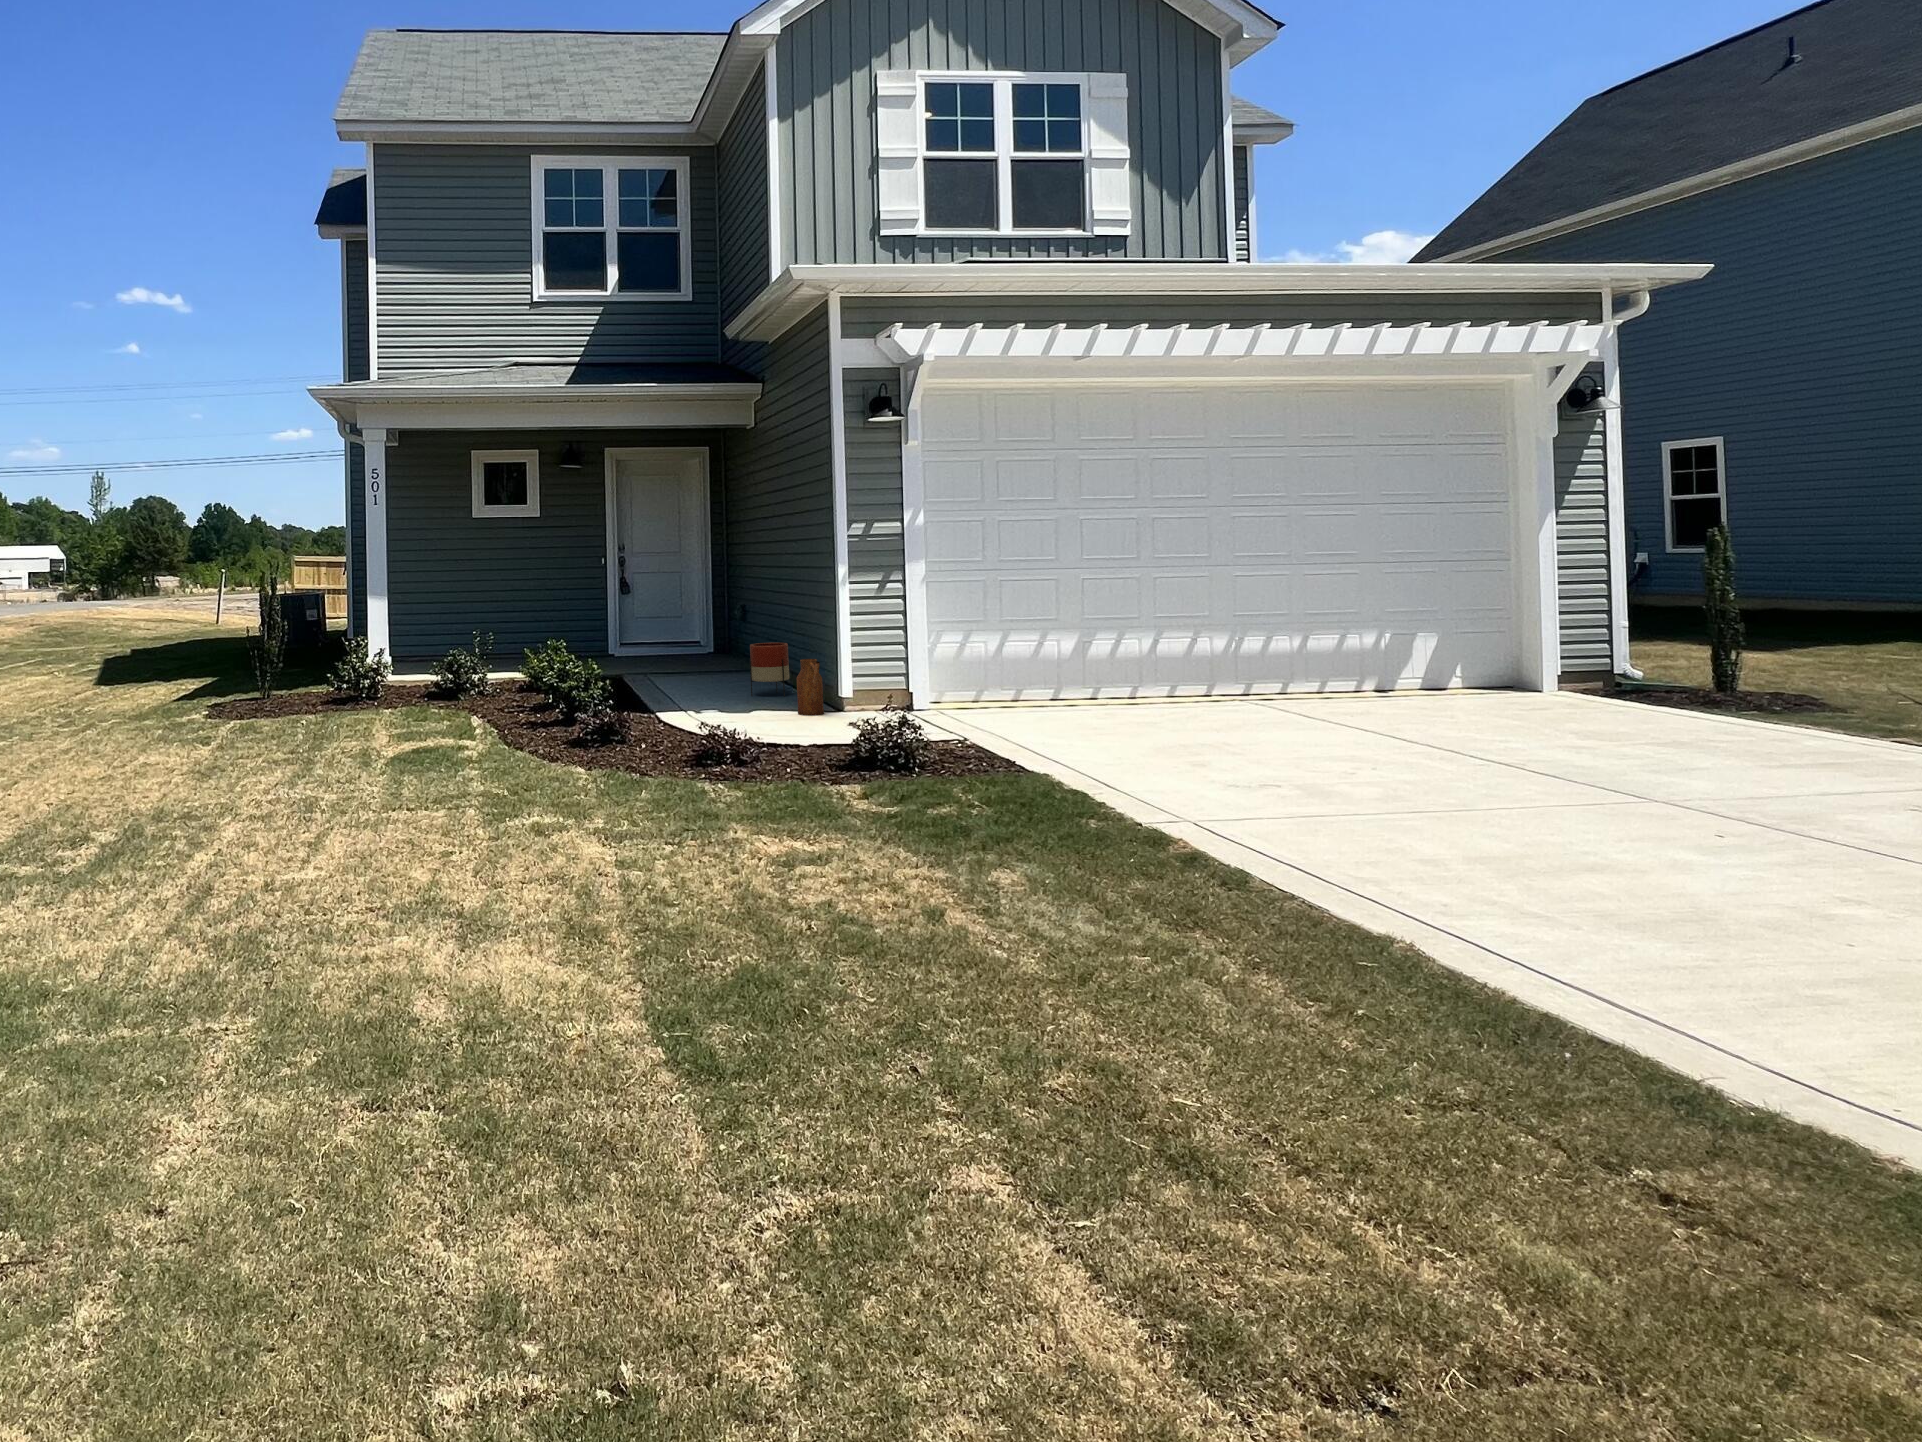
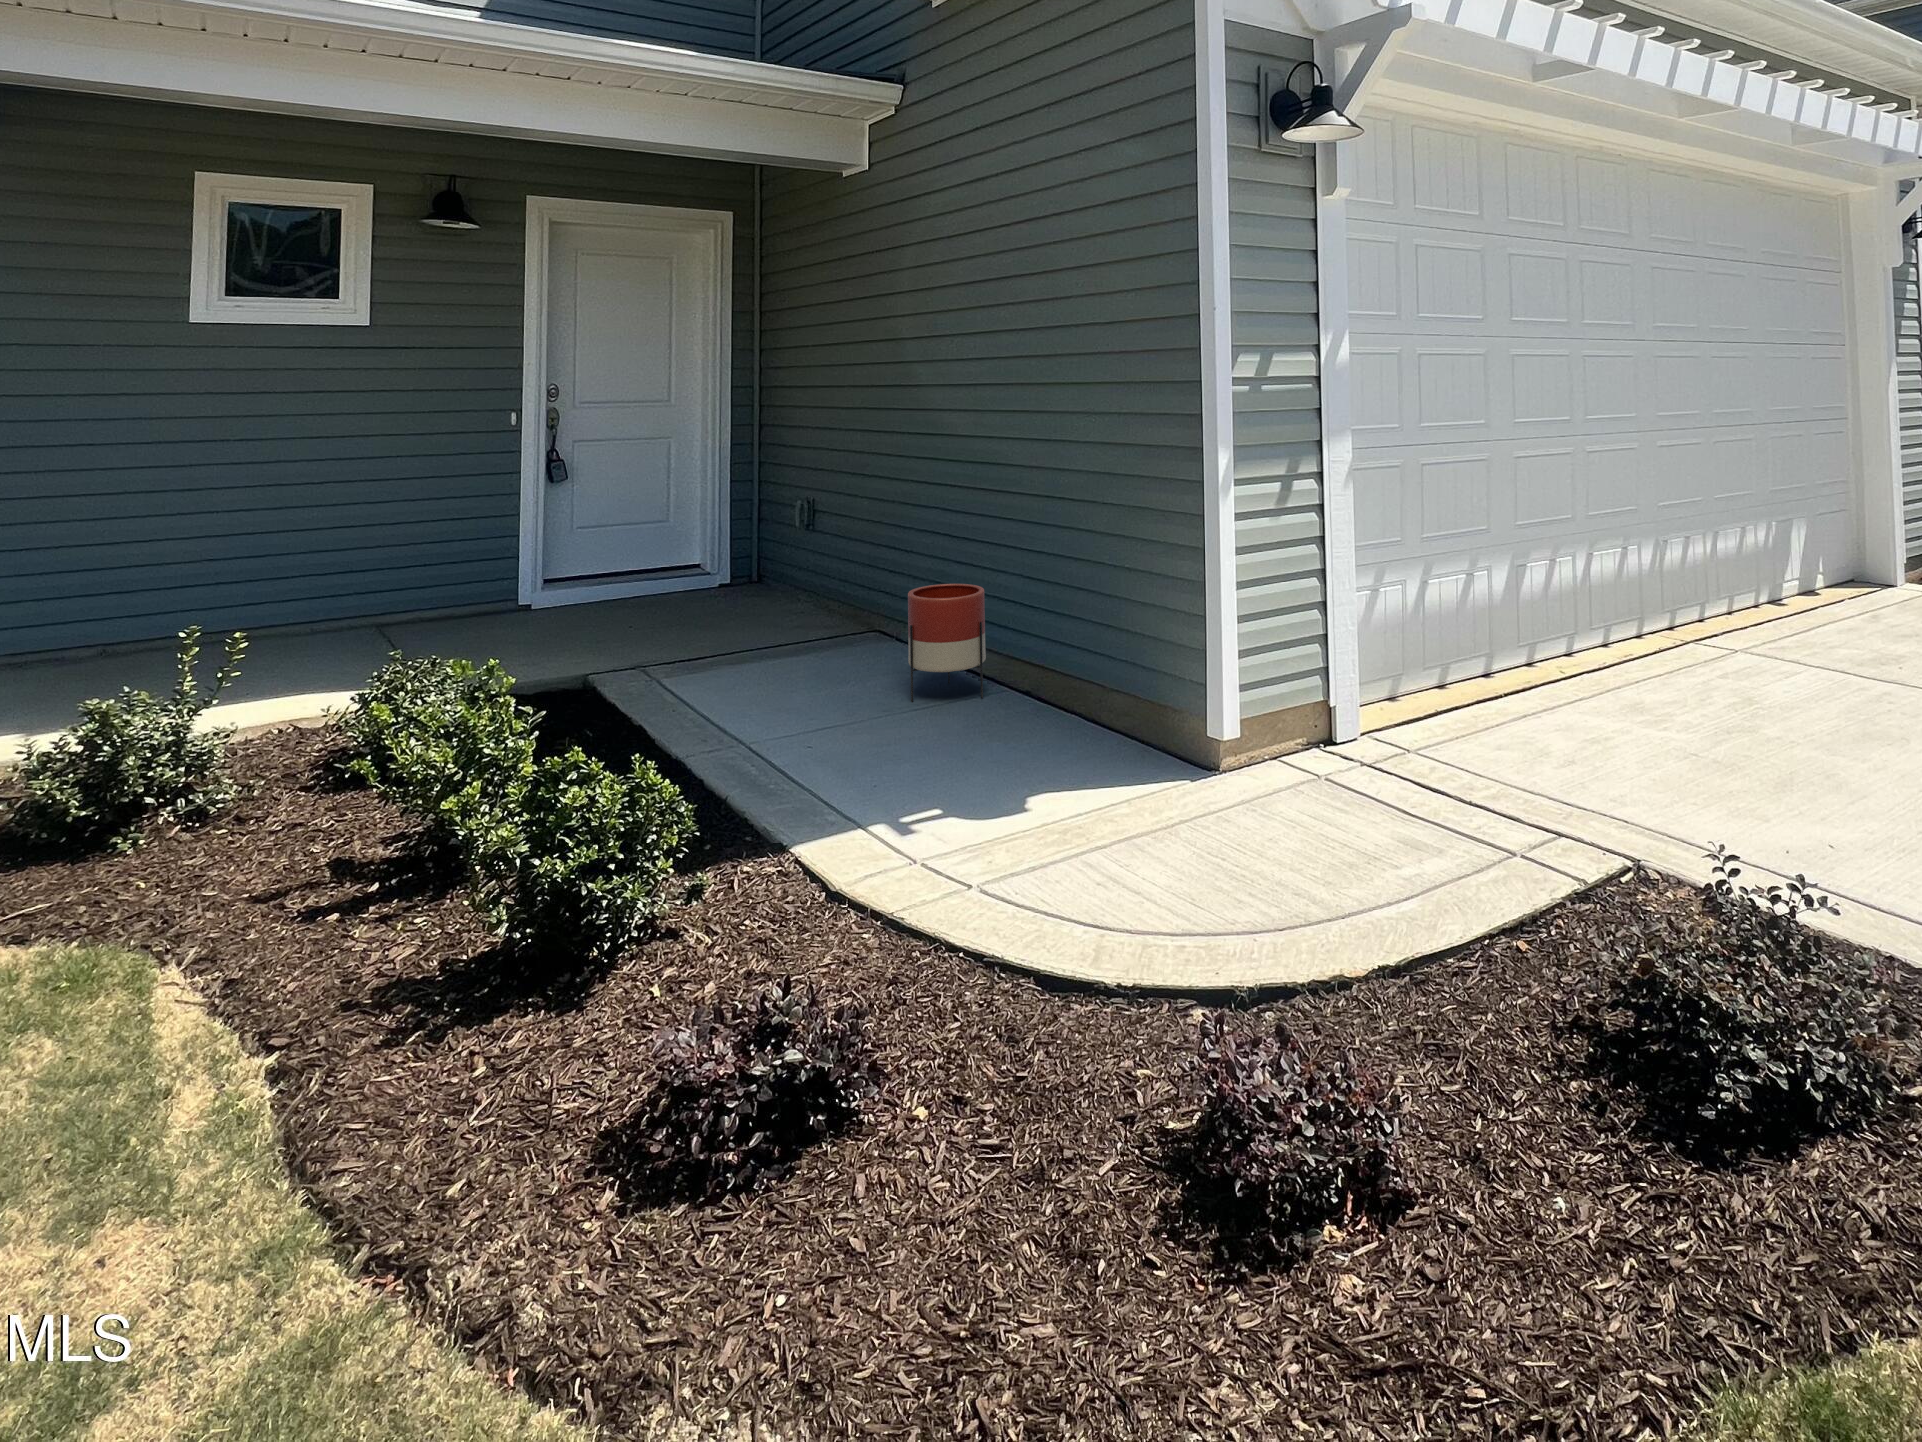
watering can: present [797,659,824,715] -> none [1093,643,1170,775]

